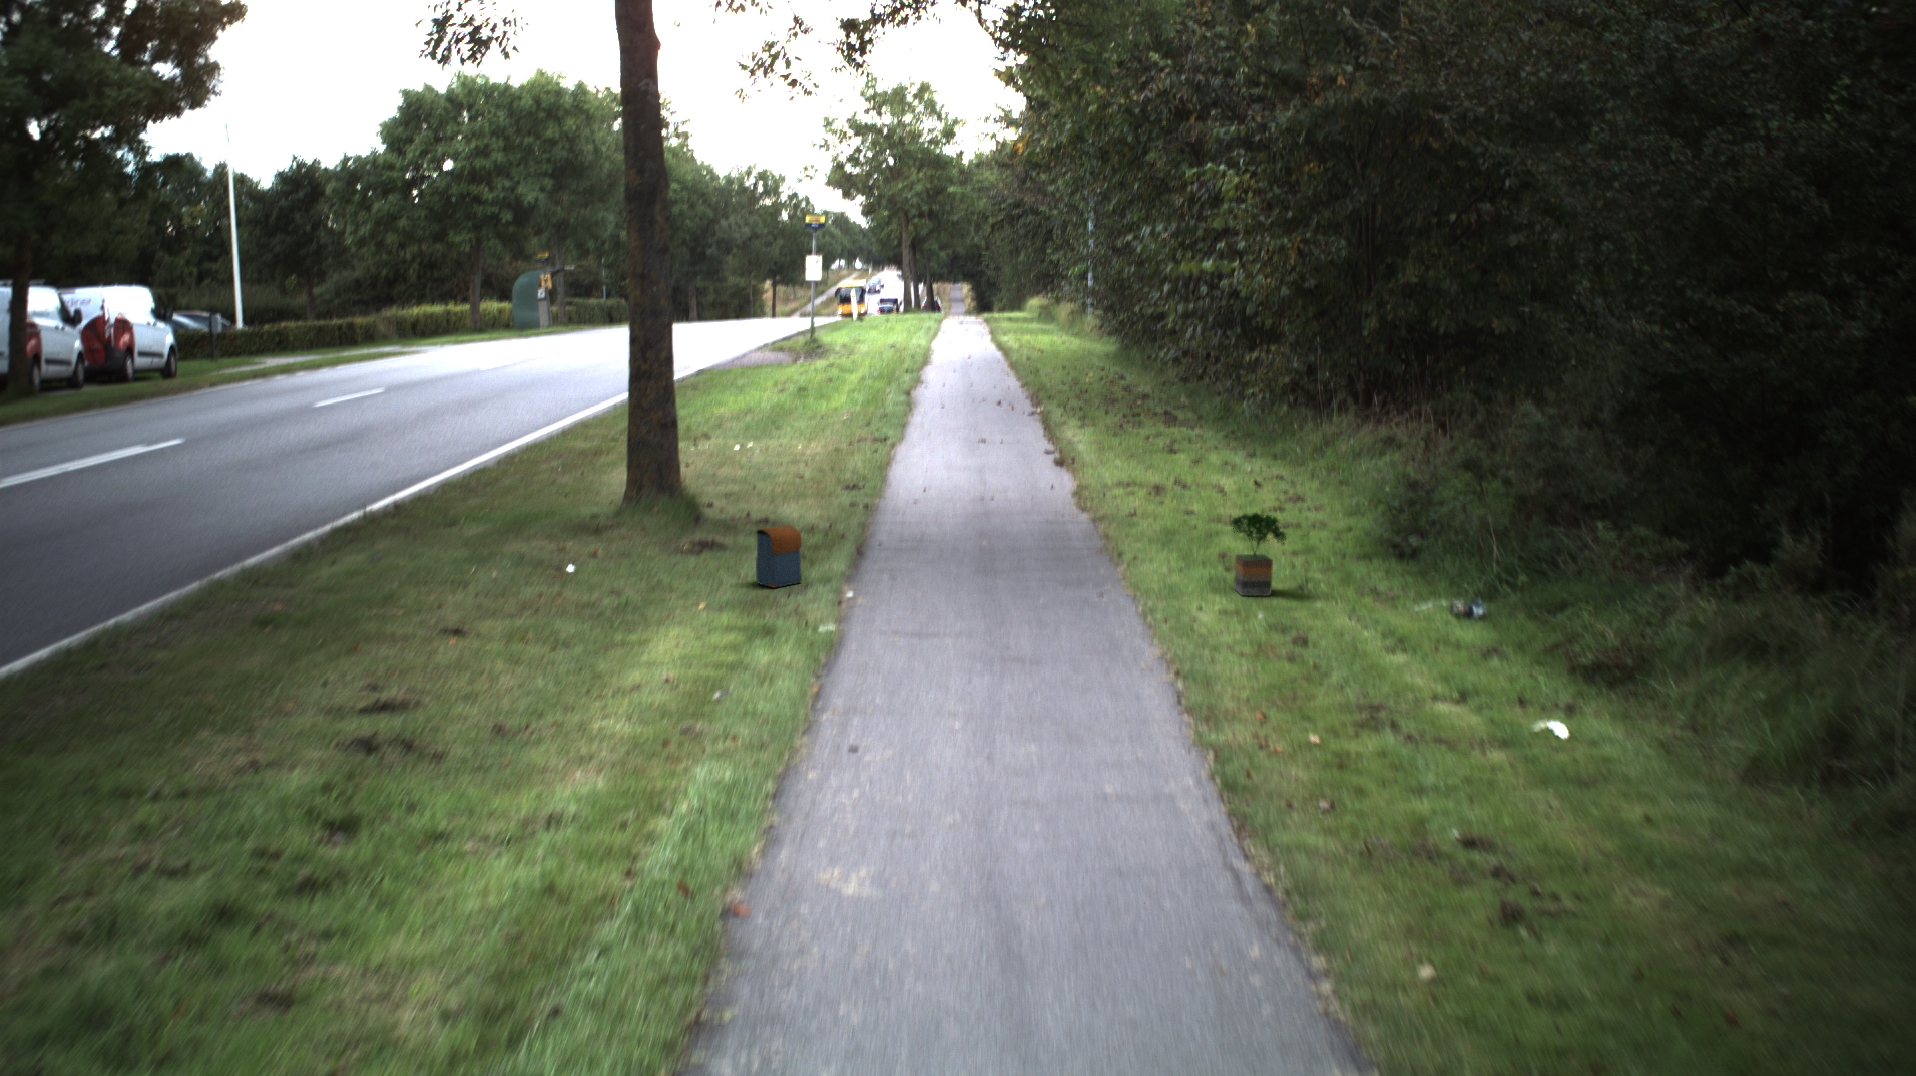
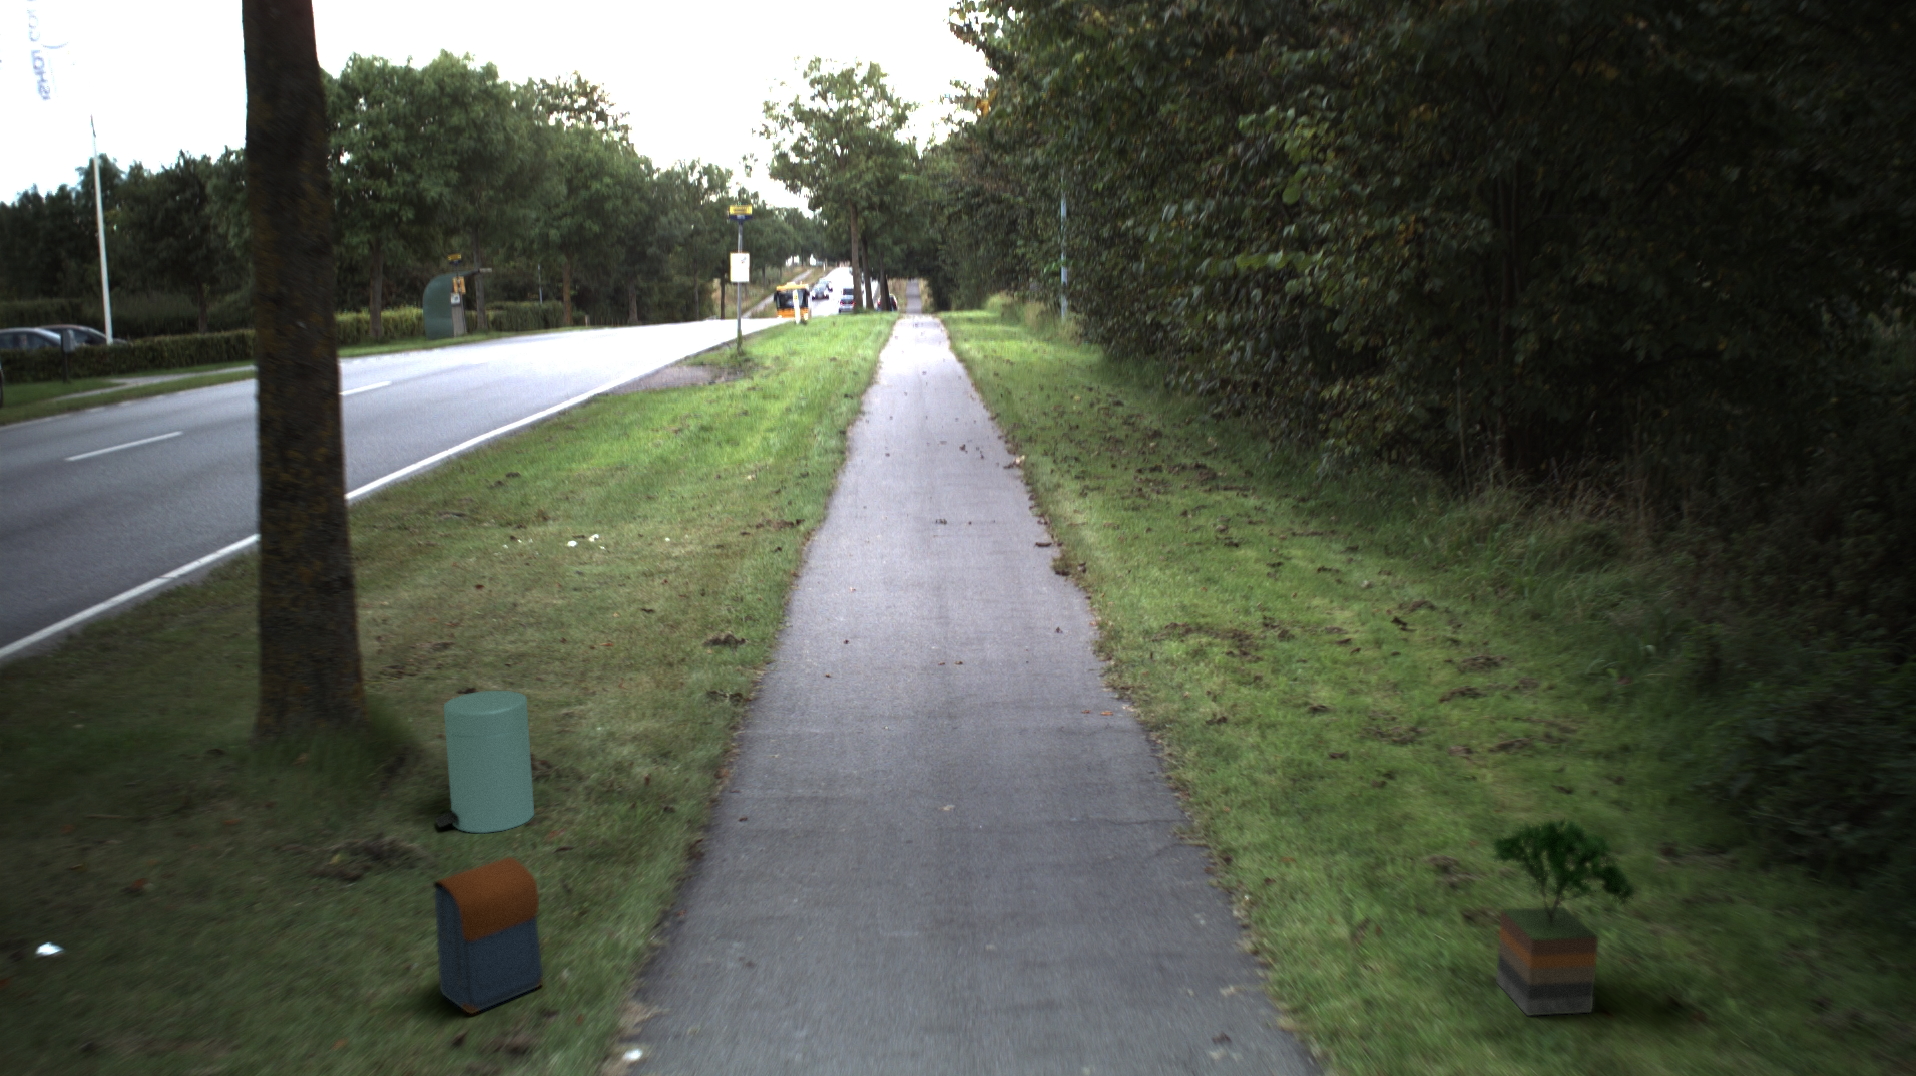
trash can: none [722,479,771,547] -> present [435,691,534,833]

